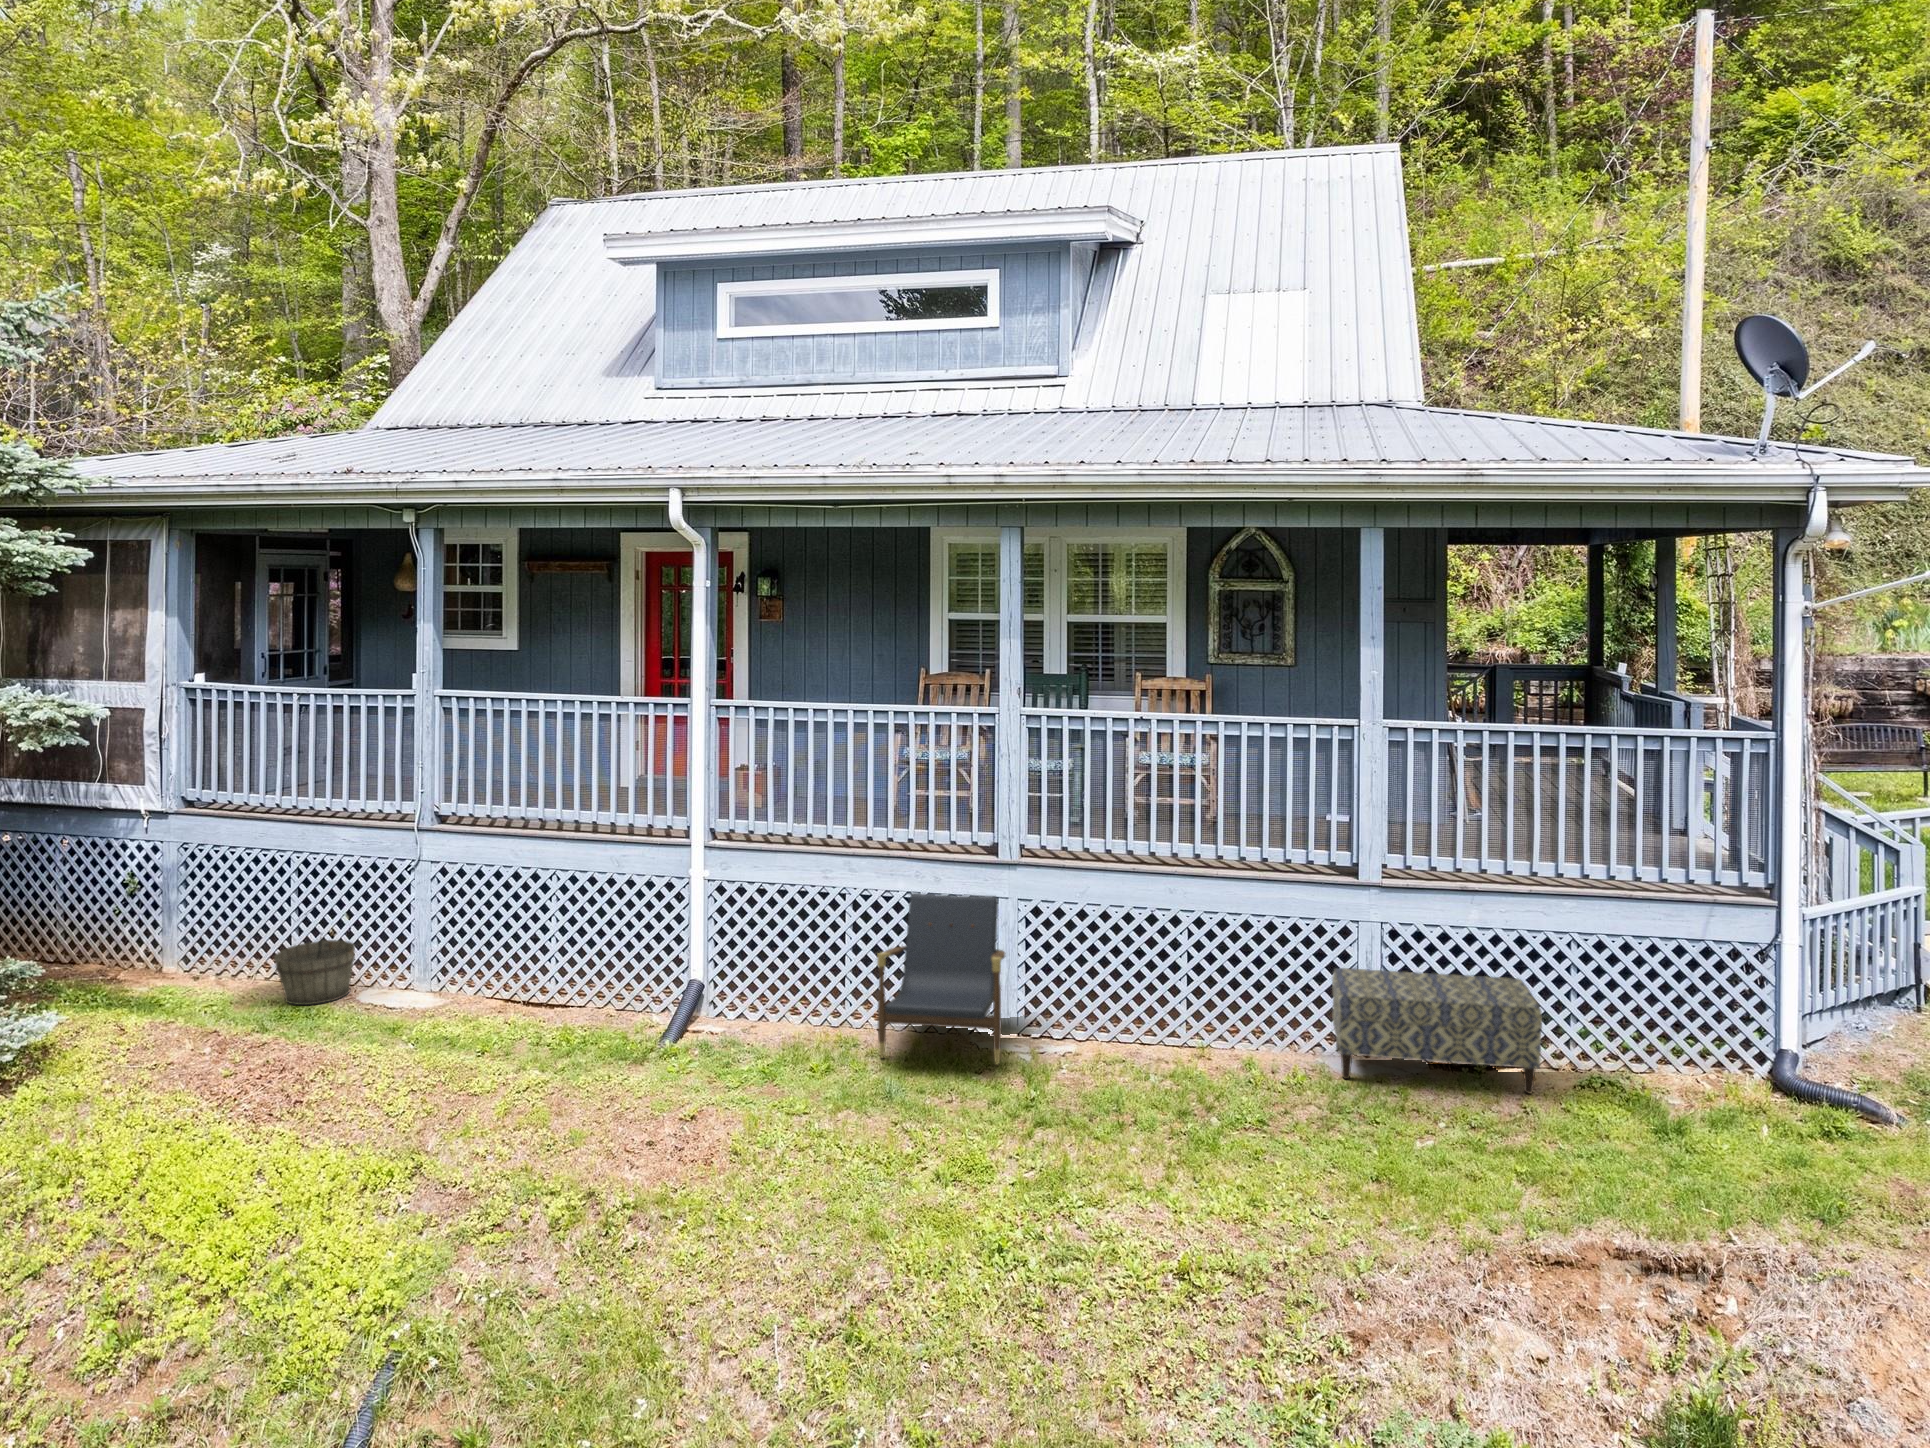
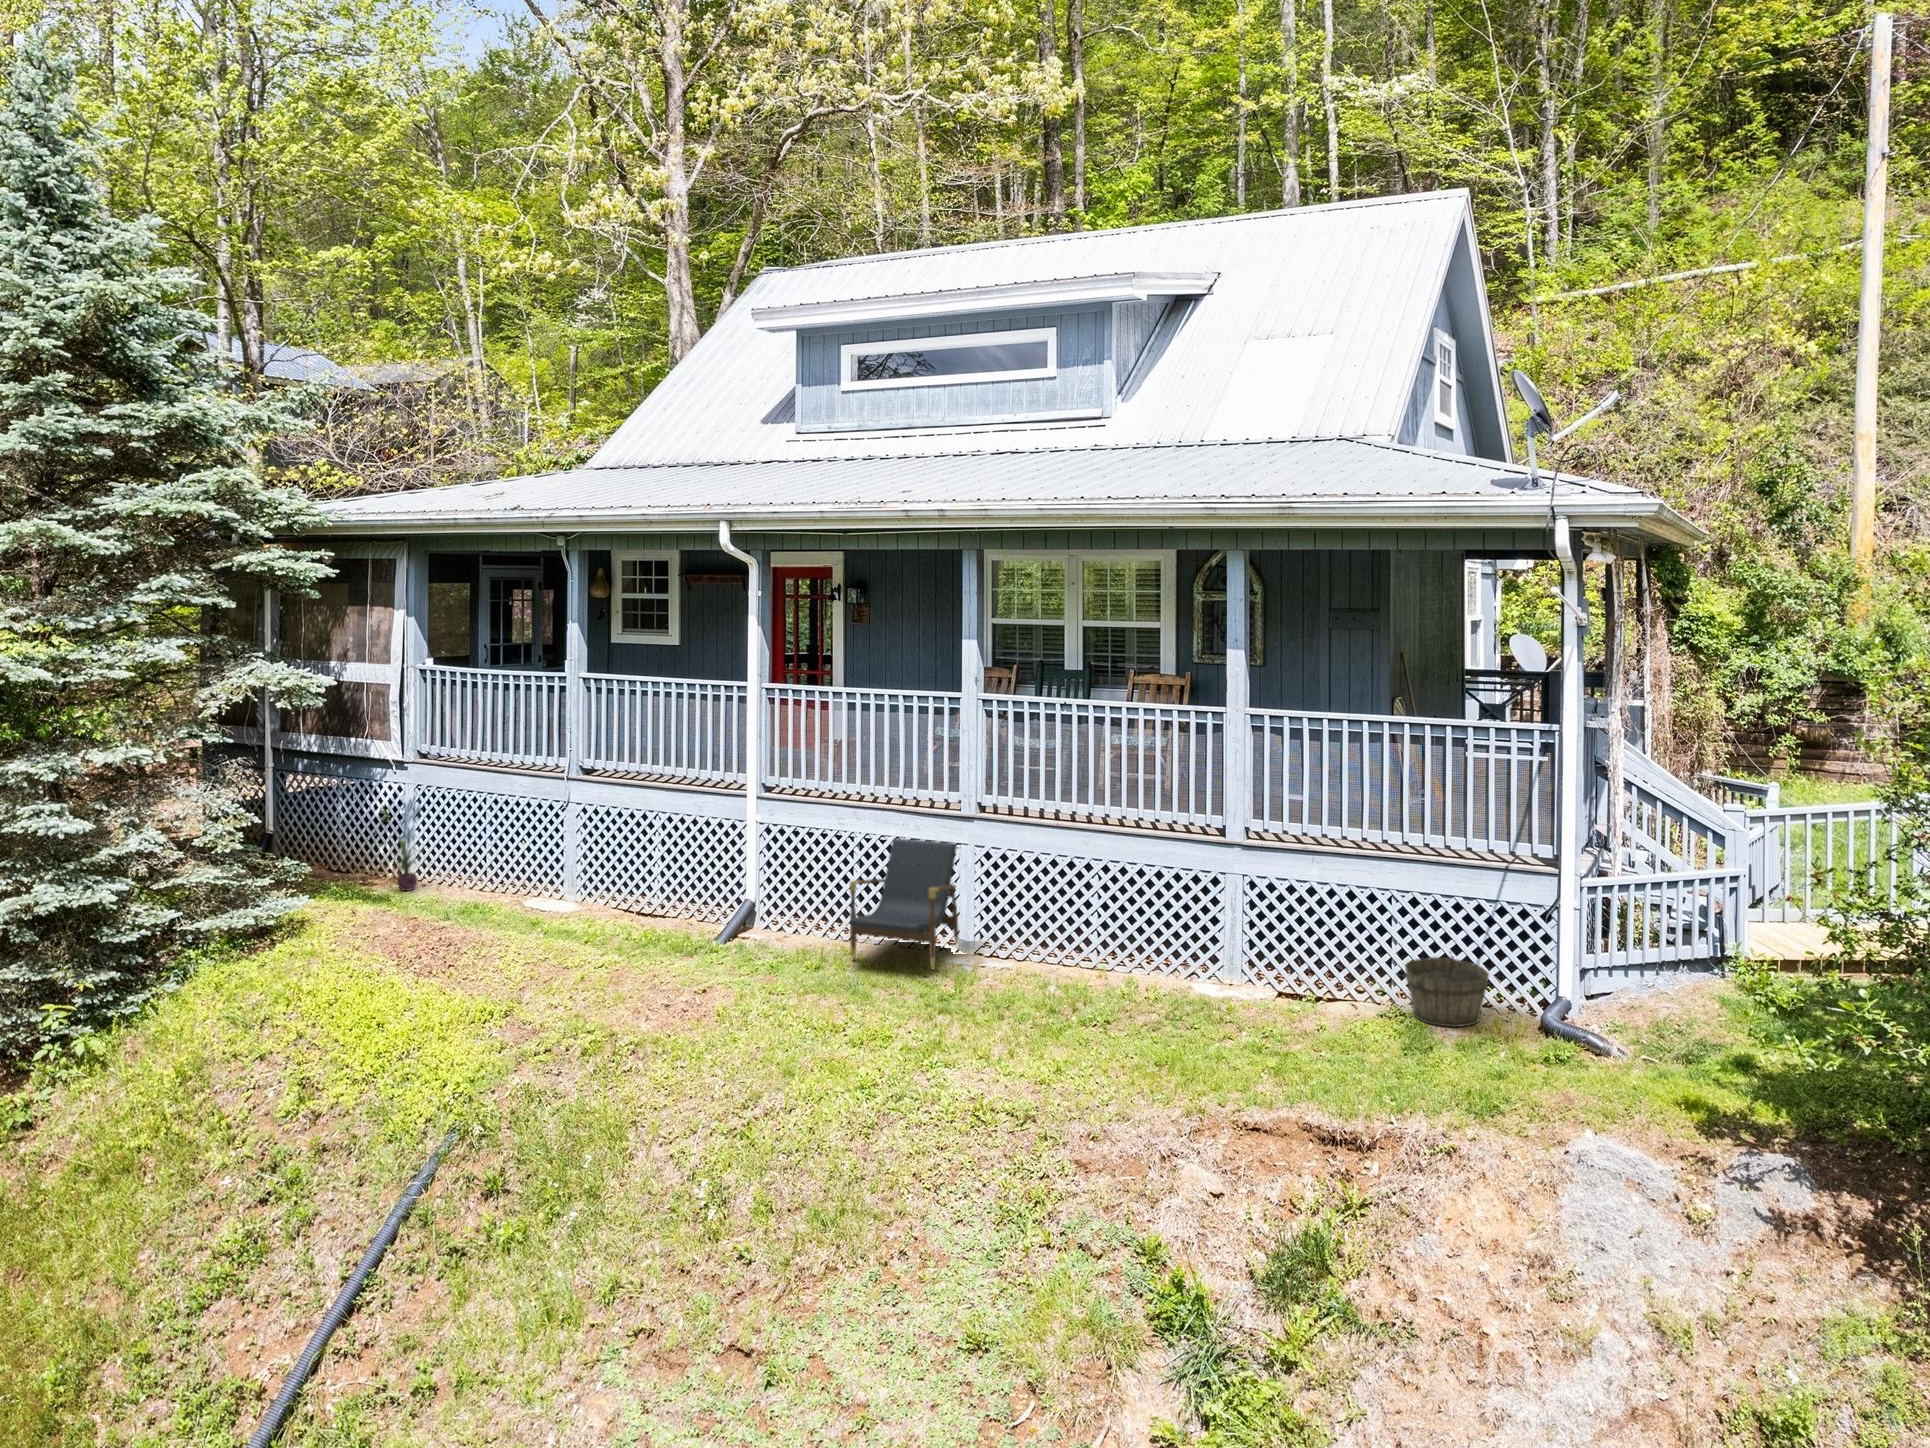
decorative plant: none [123,914,214,993] -> present [392,836,418,891]
wooden bucket: present [274,938,355,1005] -> present [1405,956,1489,1027]
bench: present [1332,968,1542,1093] -> none [1181,910,1346,1016]

